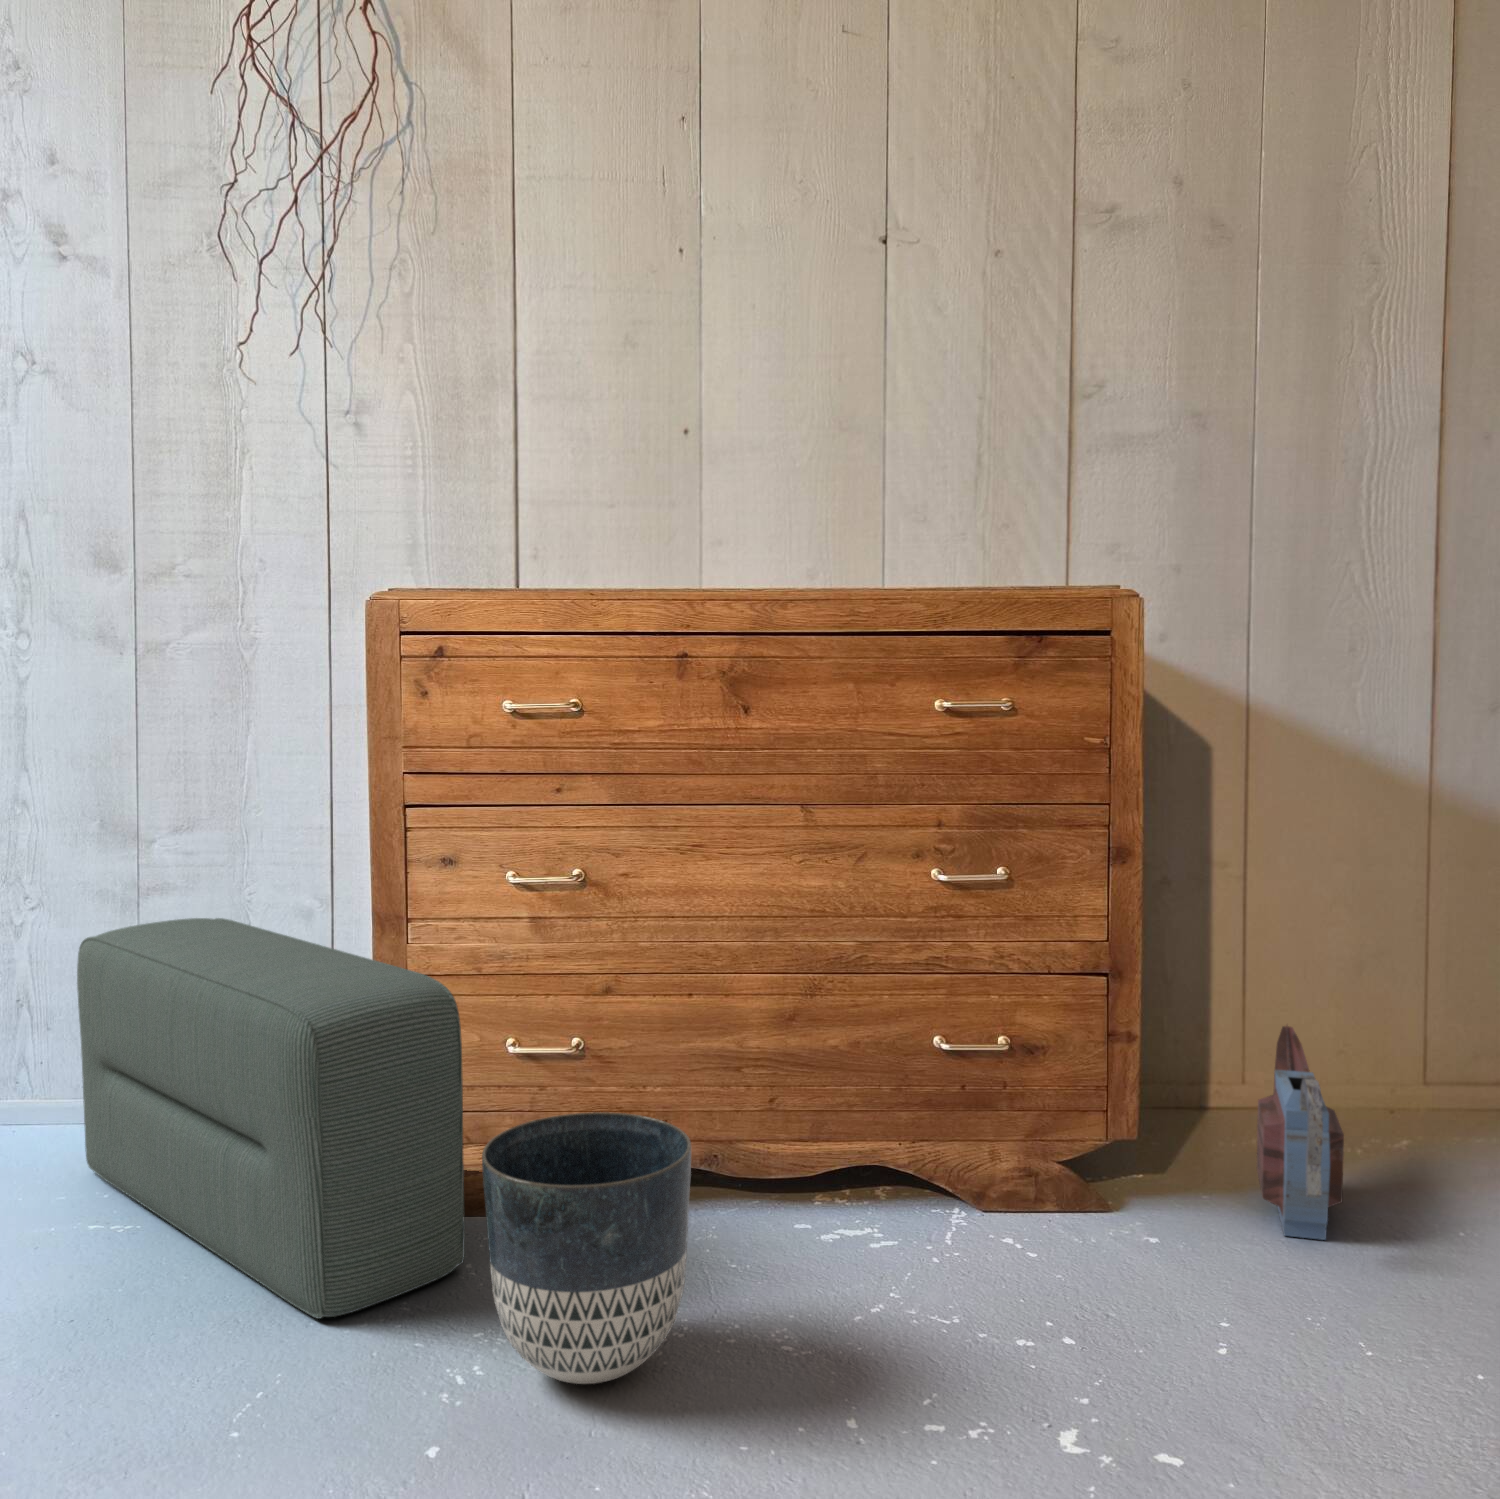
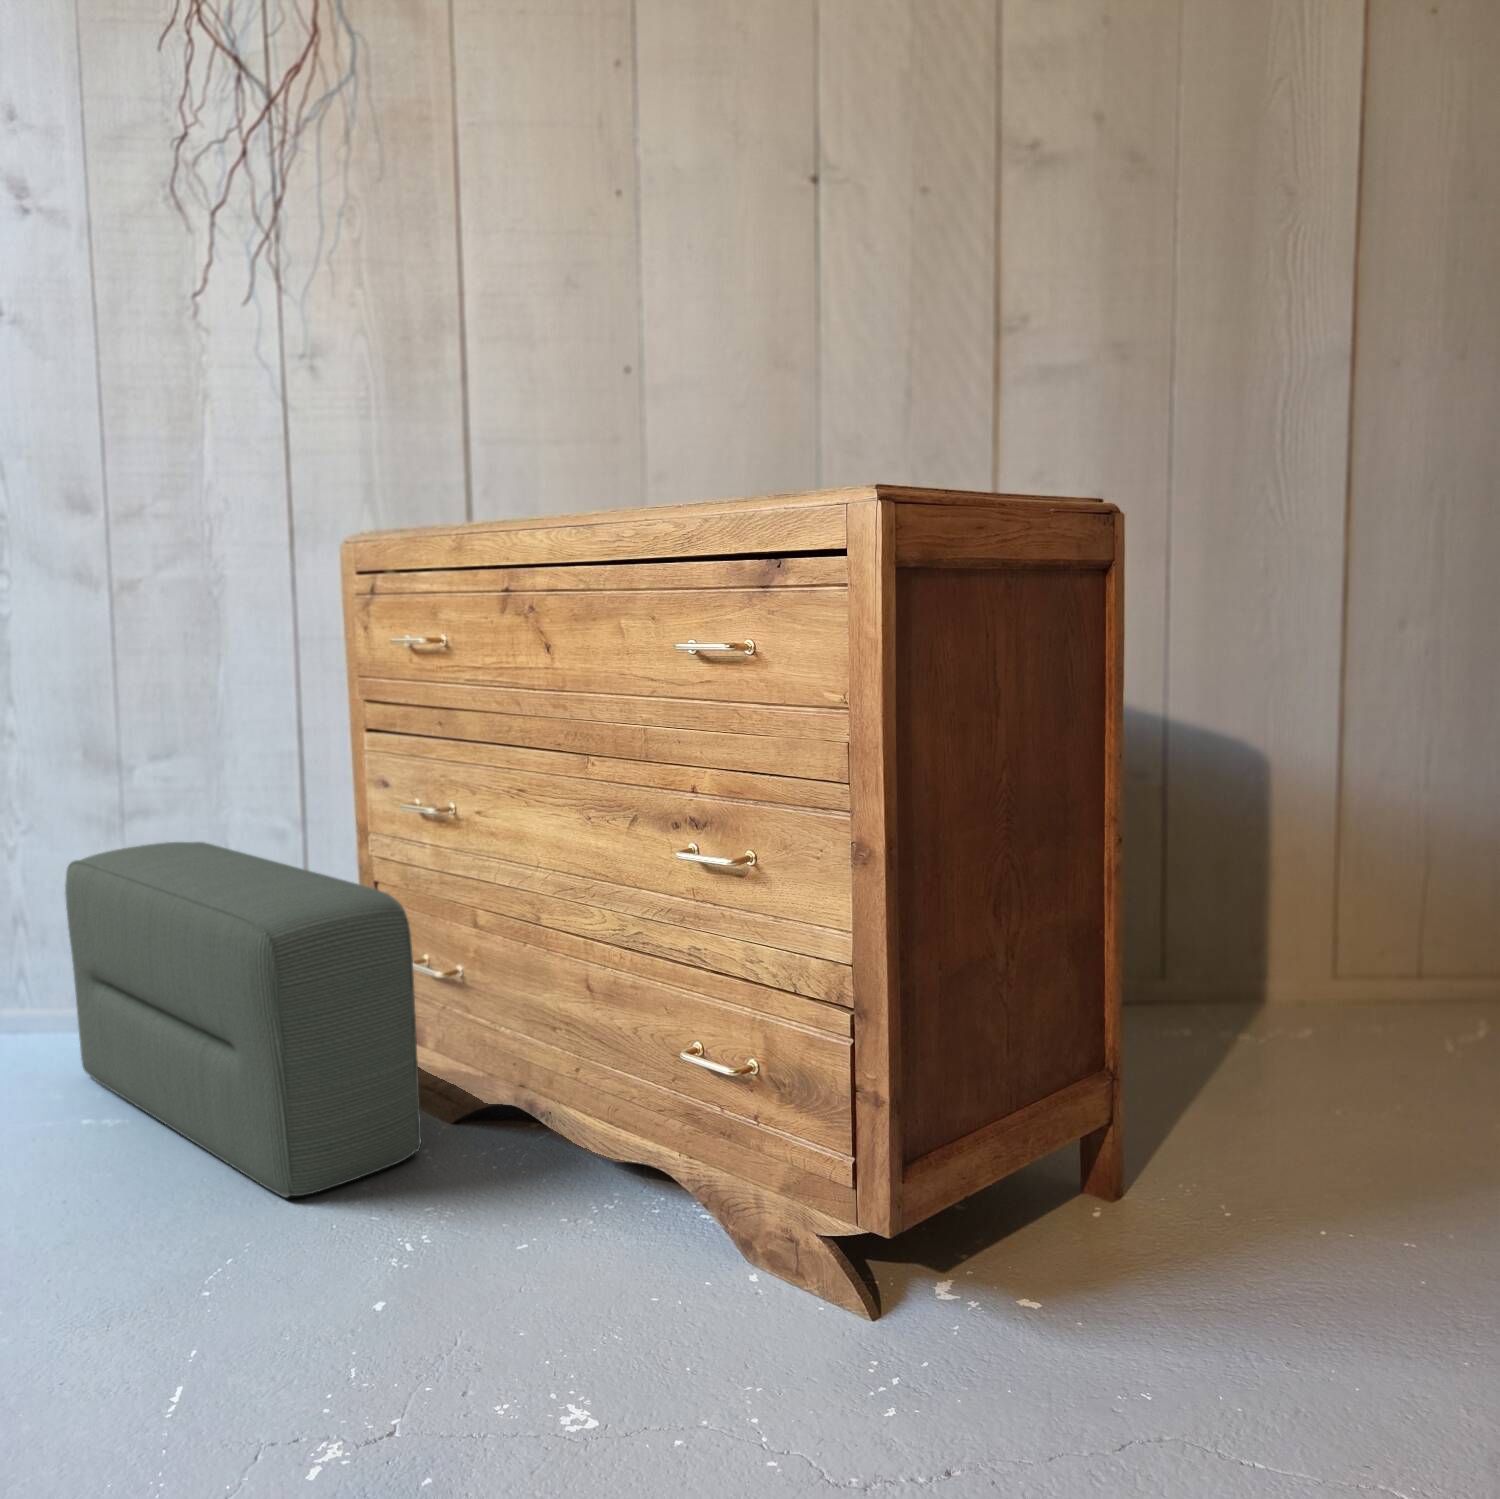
watering can: present [1257,1025,1344,1240] -> none [1160,925,1233,1121]
planter: present [482,1112,691,1384] -> none [422,1011,612,1248]

